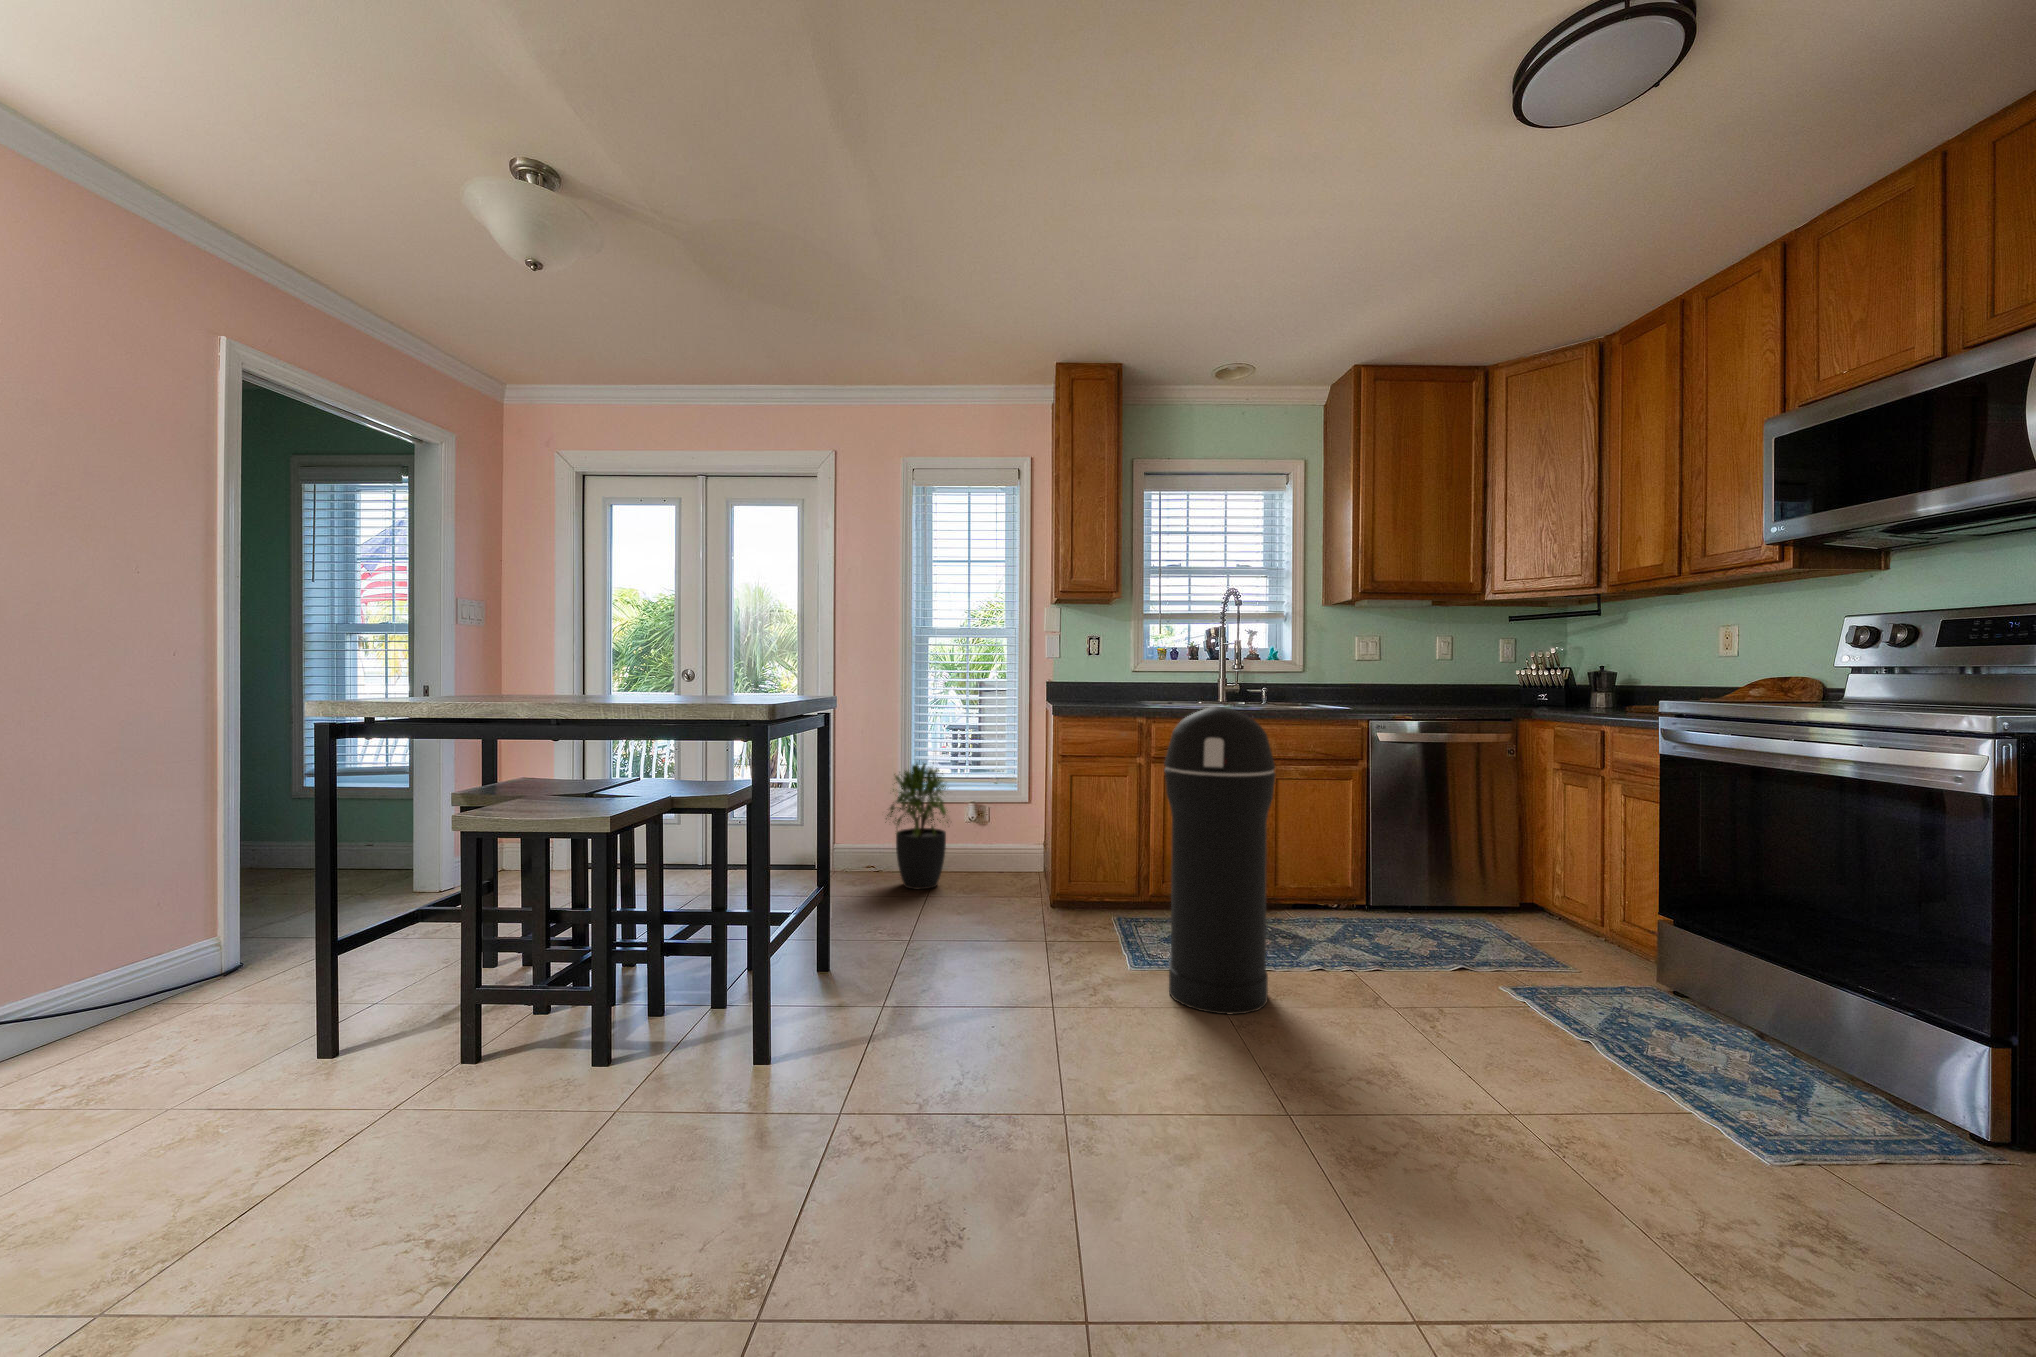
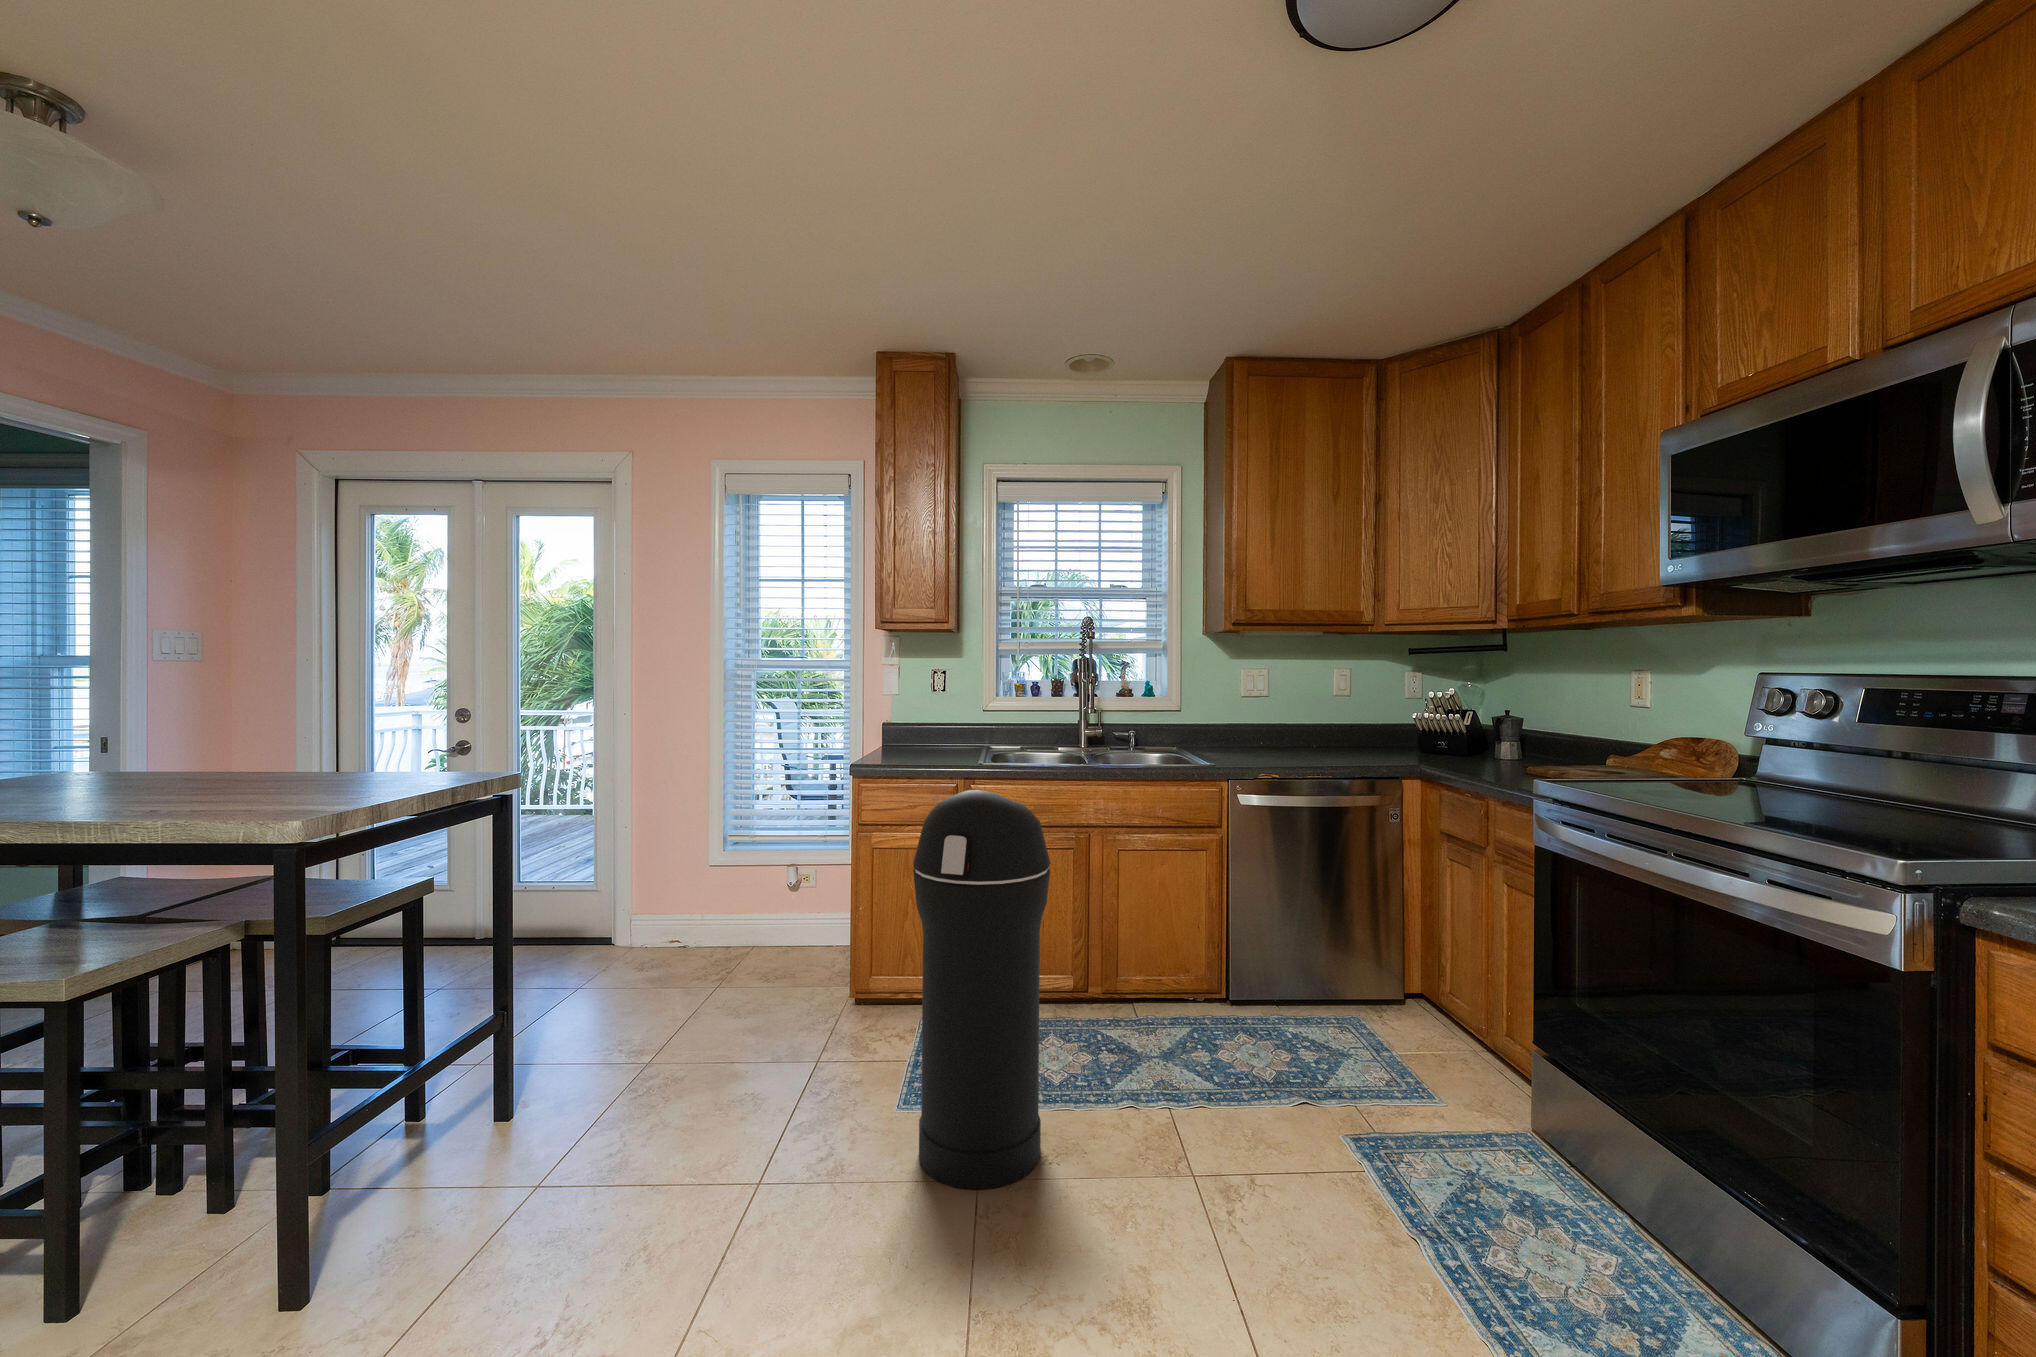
potted plant: present [885,763,948,889] -> none [673,820,764,975]

